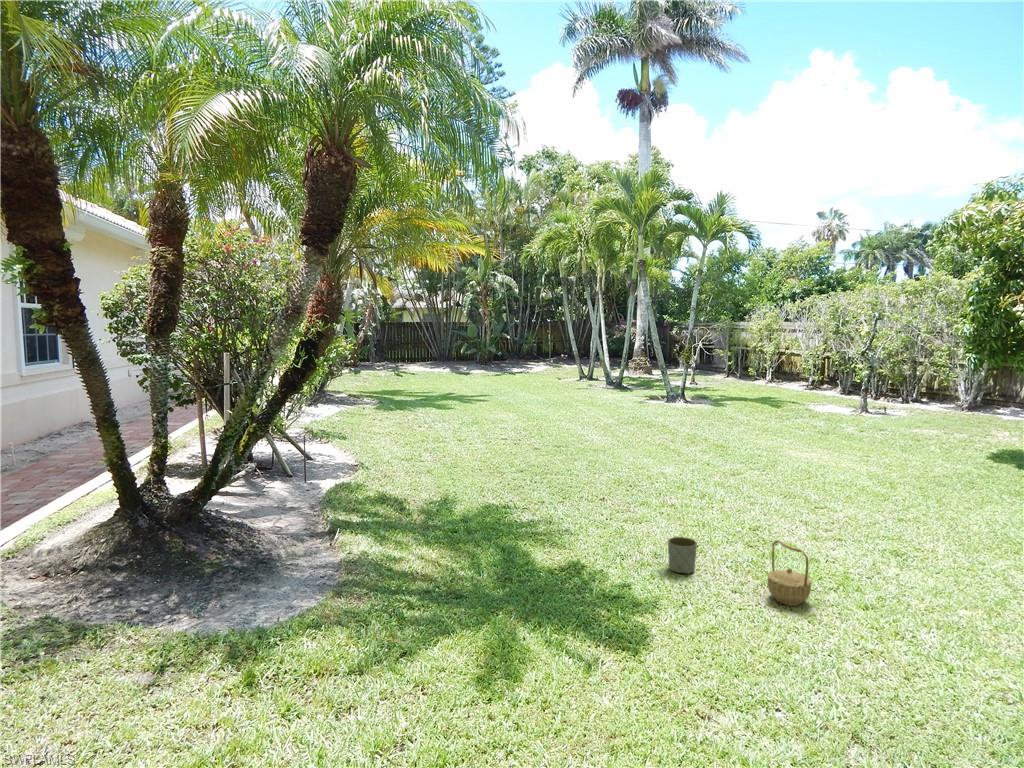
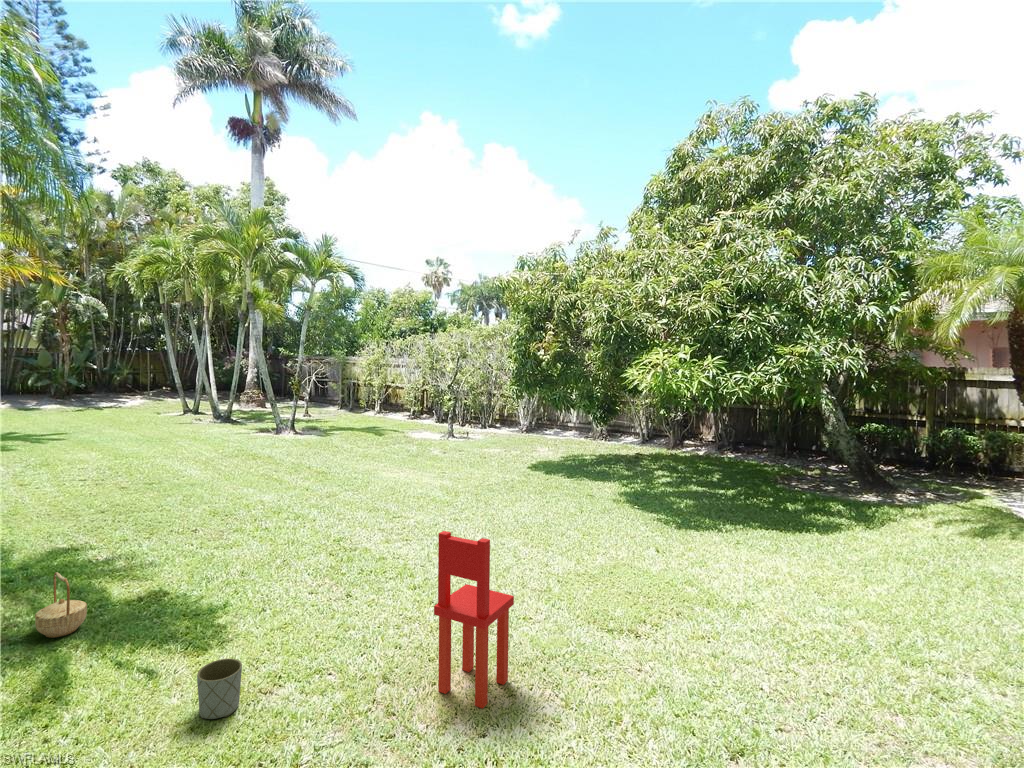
chair: none [855,464,939,619] -> present [434,531,514,709]
basket: present [768,540,811,606] -> present [35,572,87,638]

